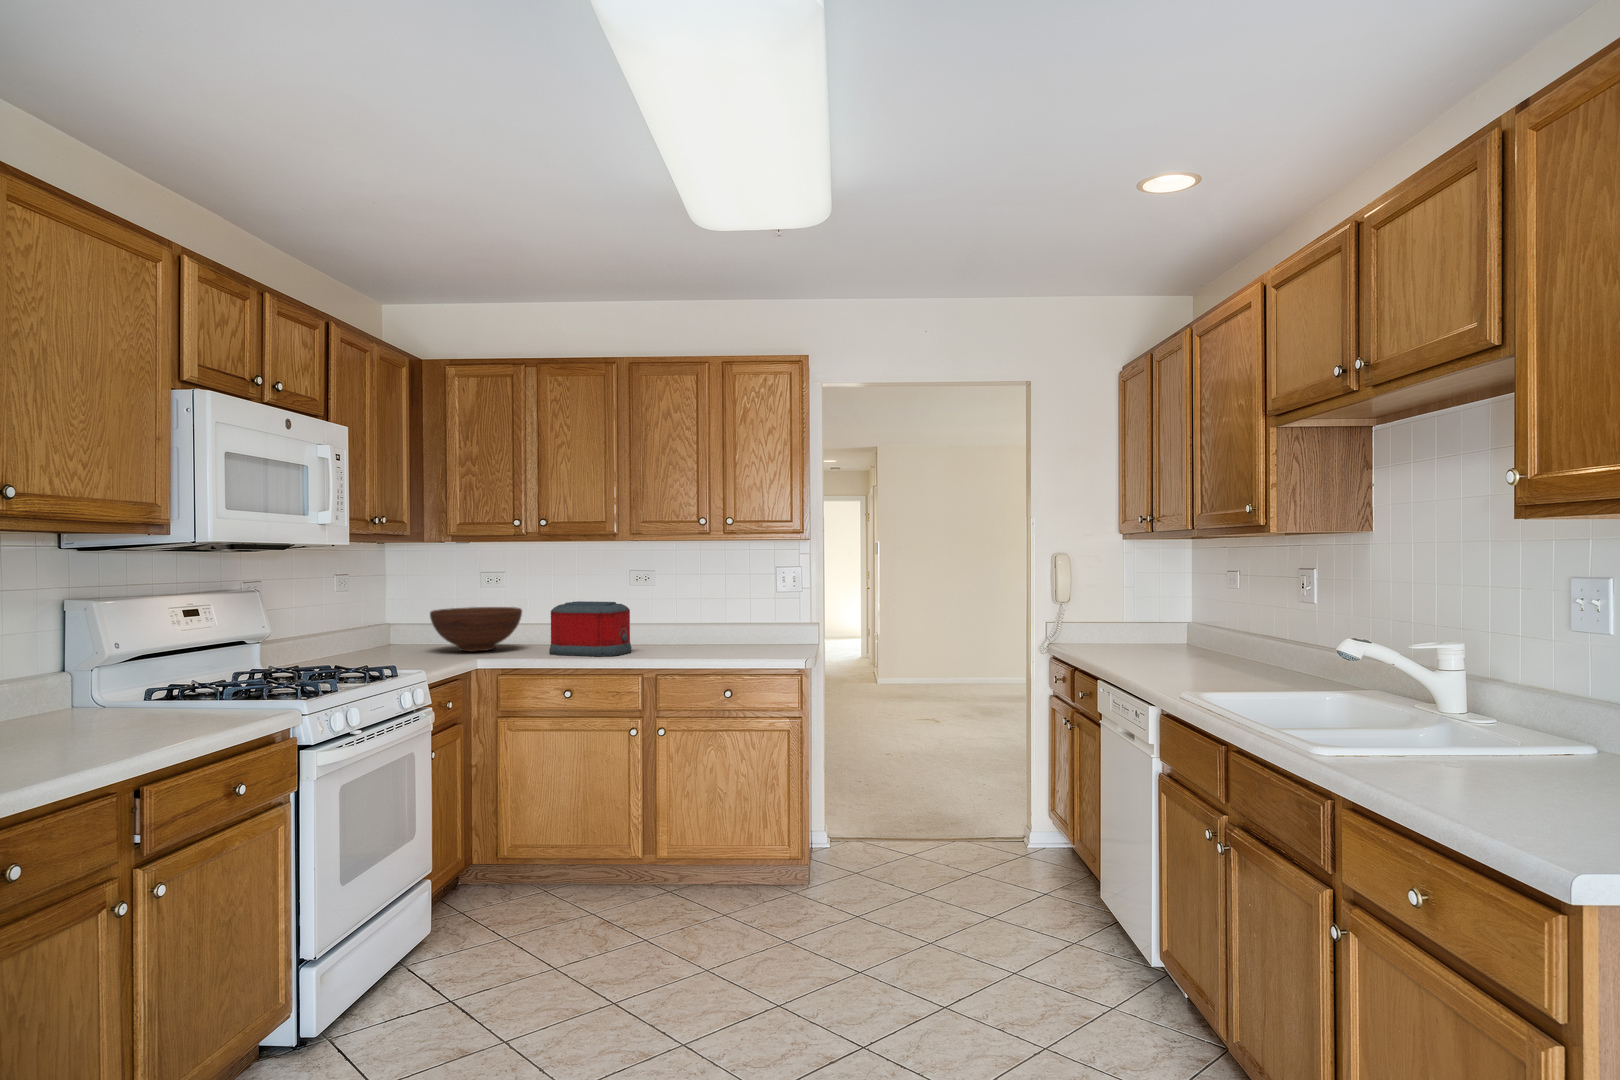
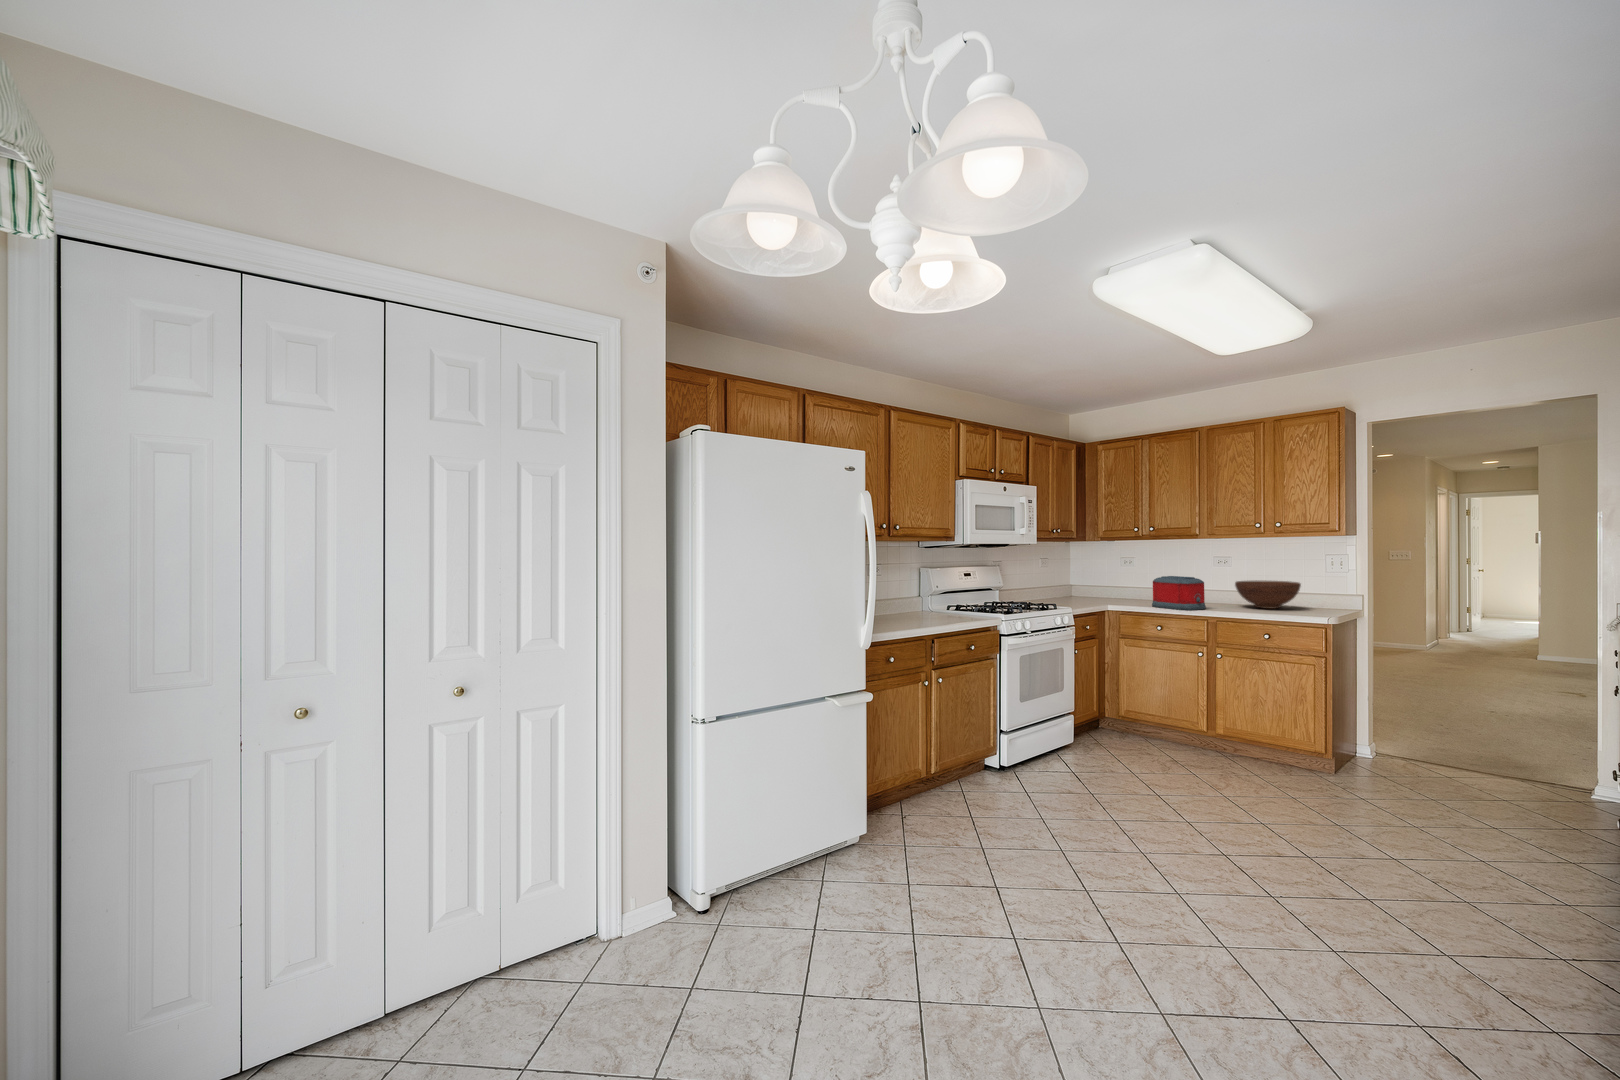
fruit bowl: present [430,607,522,651] -> present [1235,580,1301,609]

